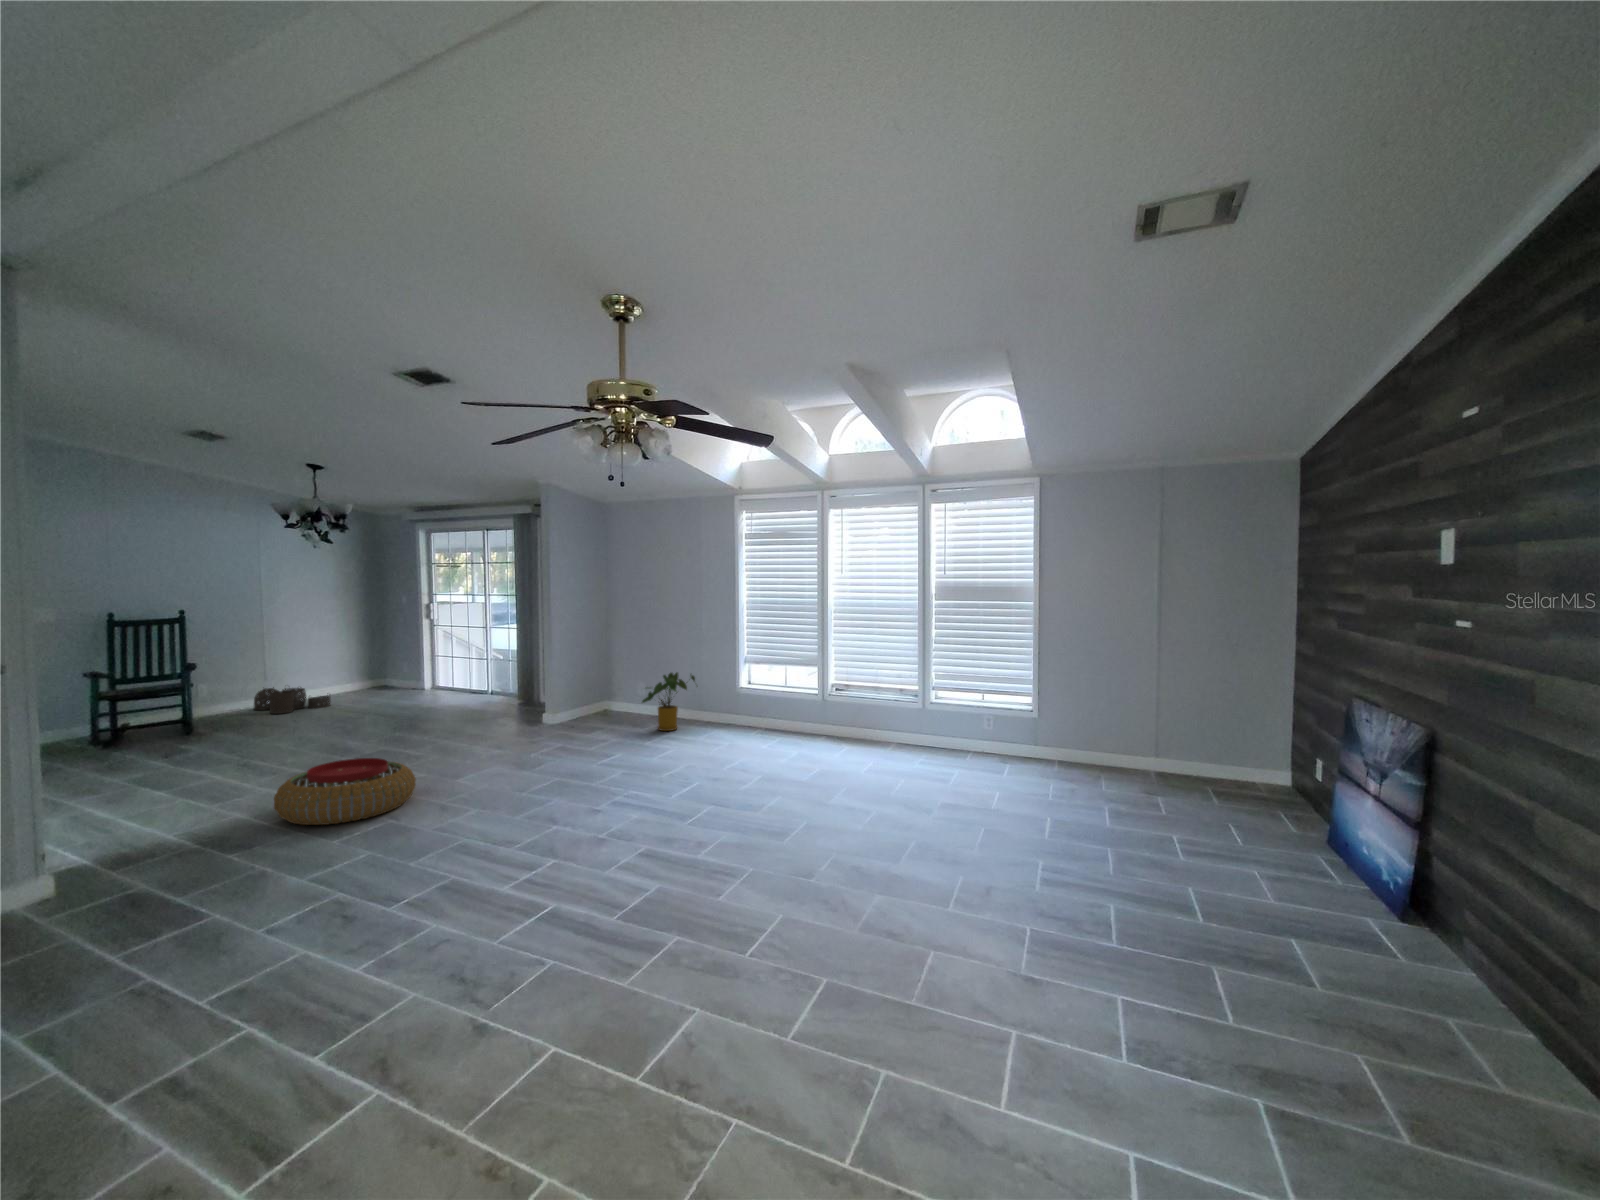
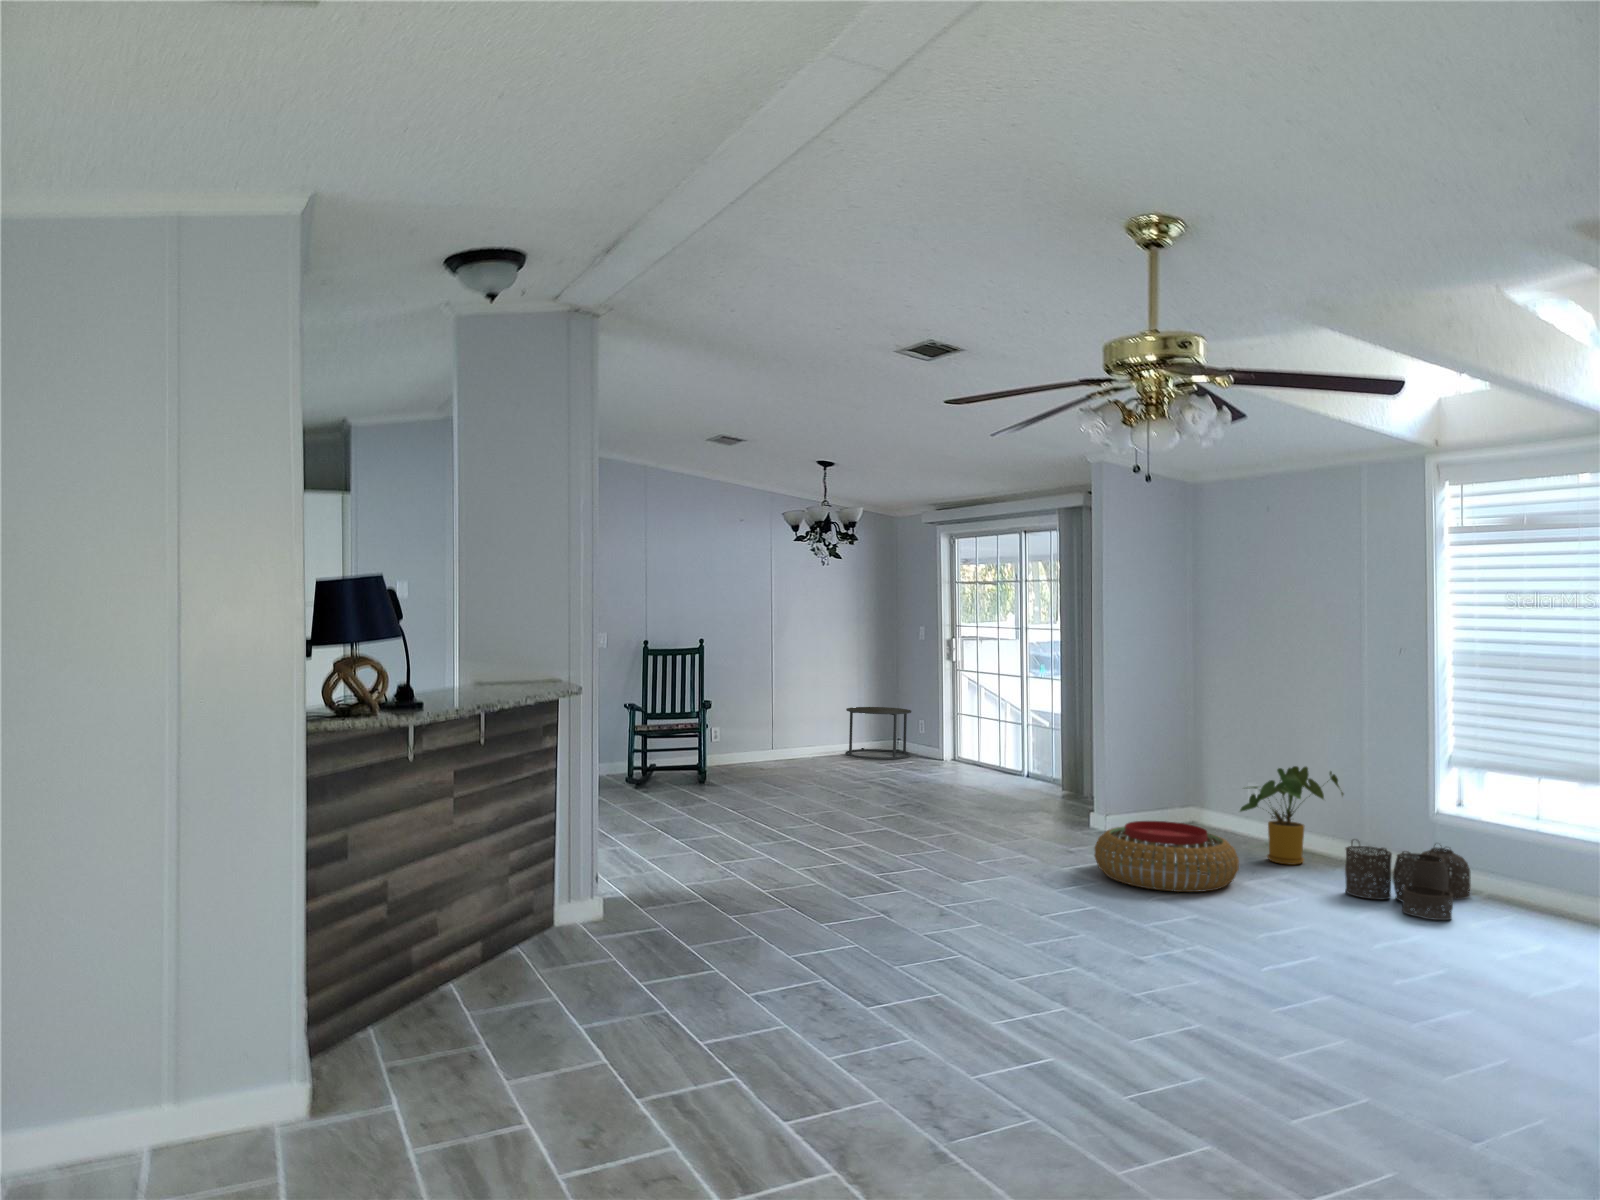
side table: none [338,656,397,696] -> present [845,707,911,760]
woven basket: present [254,687,331,714] -> present [1345,840,1471,920]
pouf: present [274,758,416,825] -> present [1094,821,1239,892]

